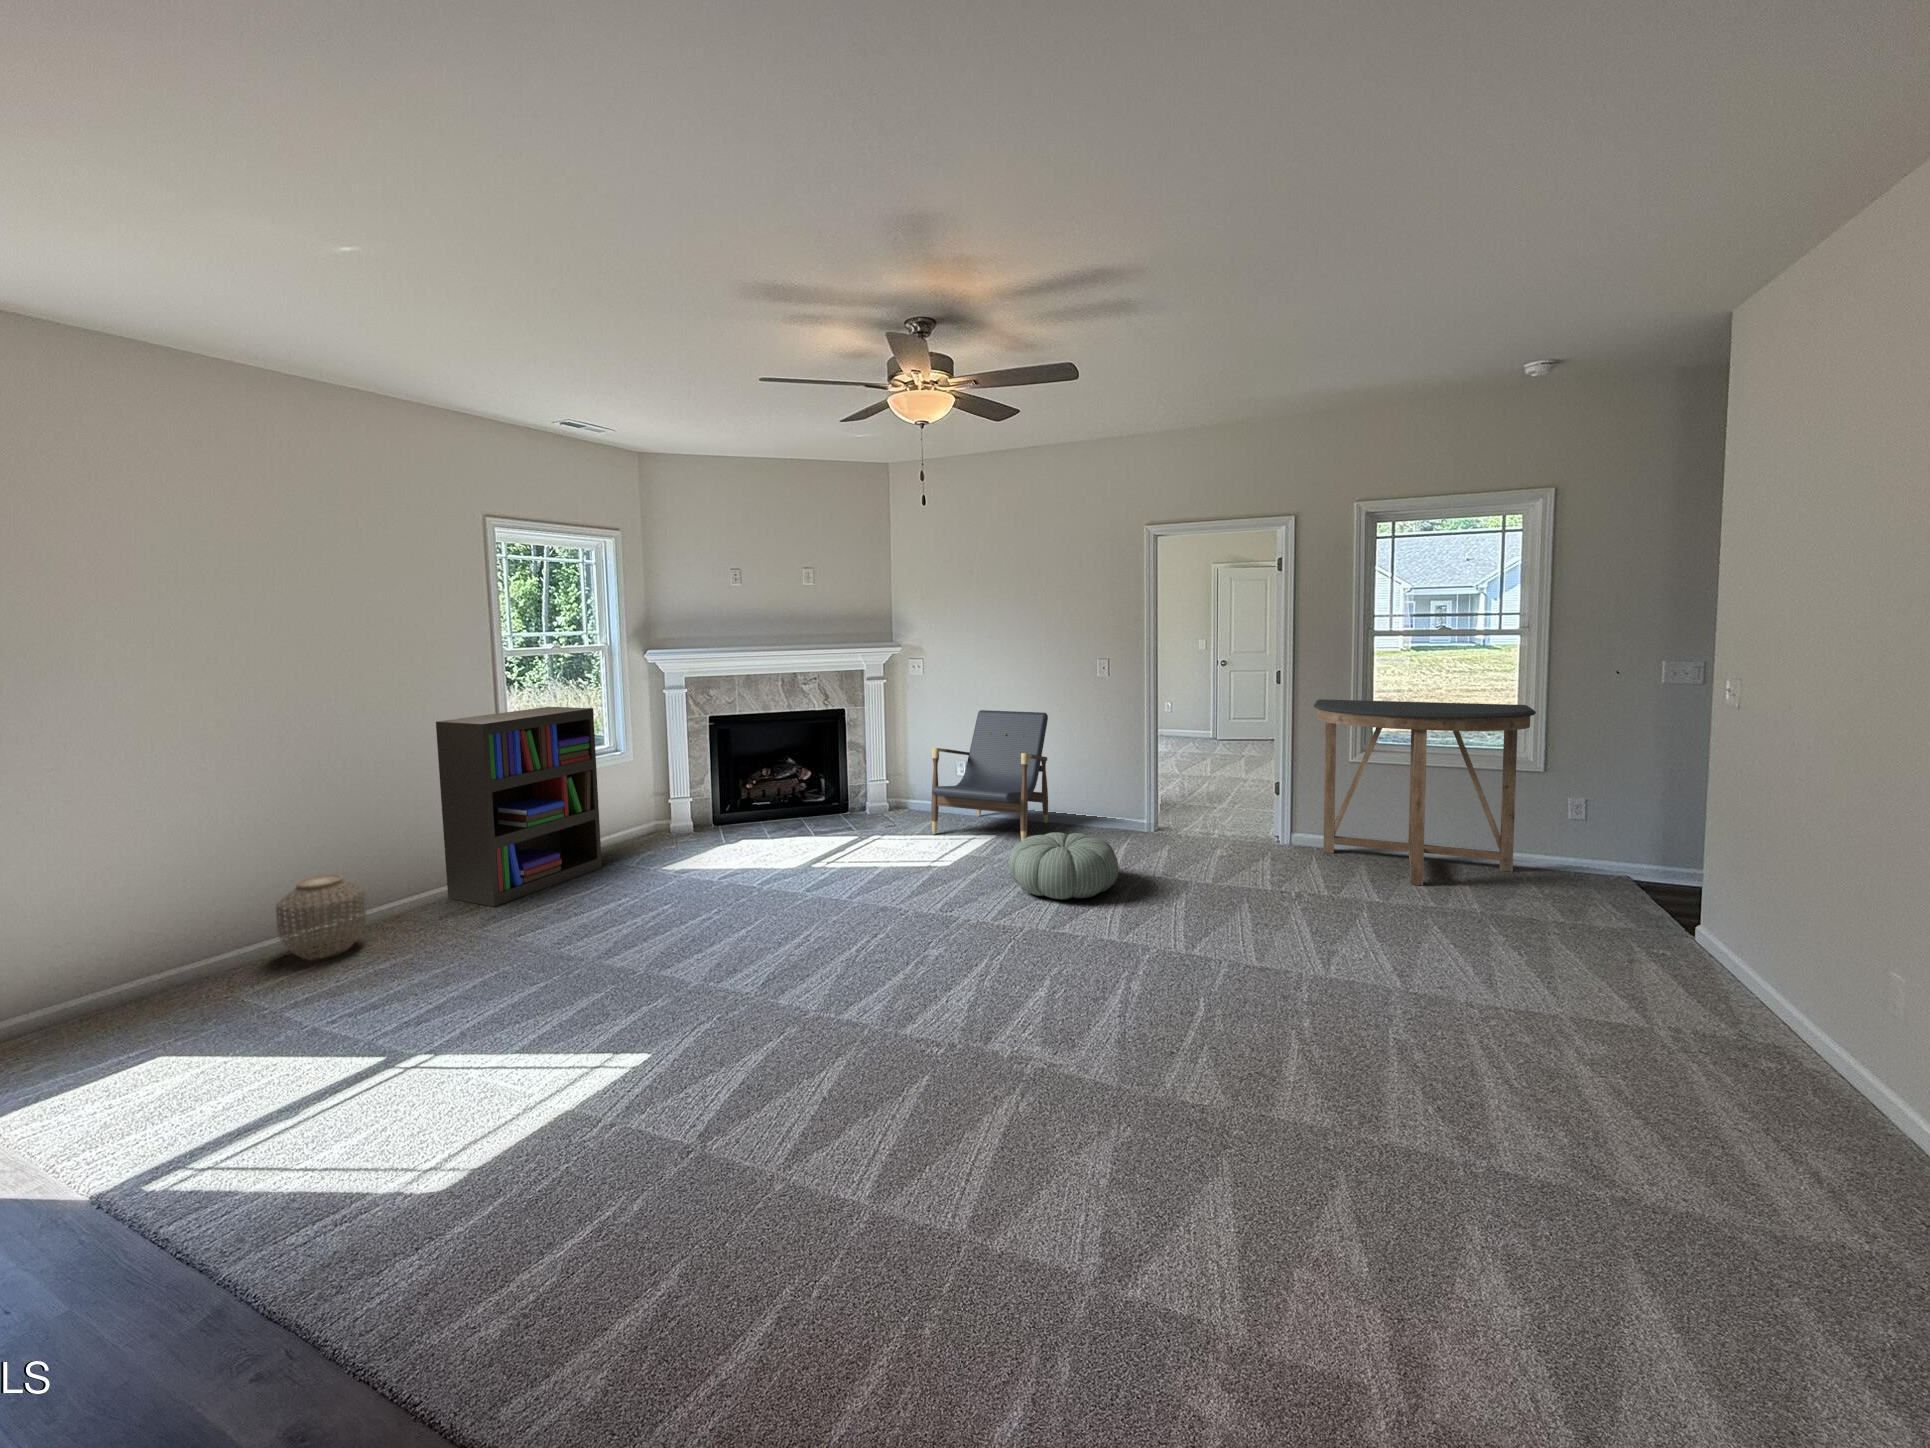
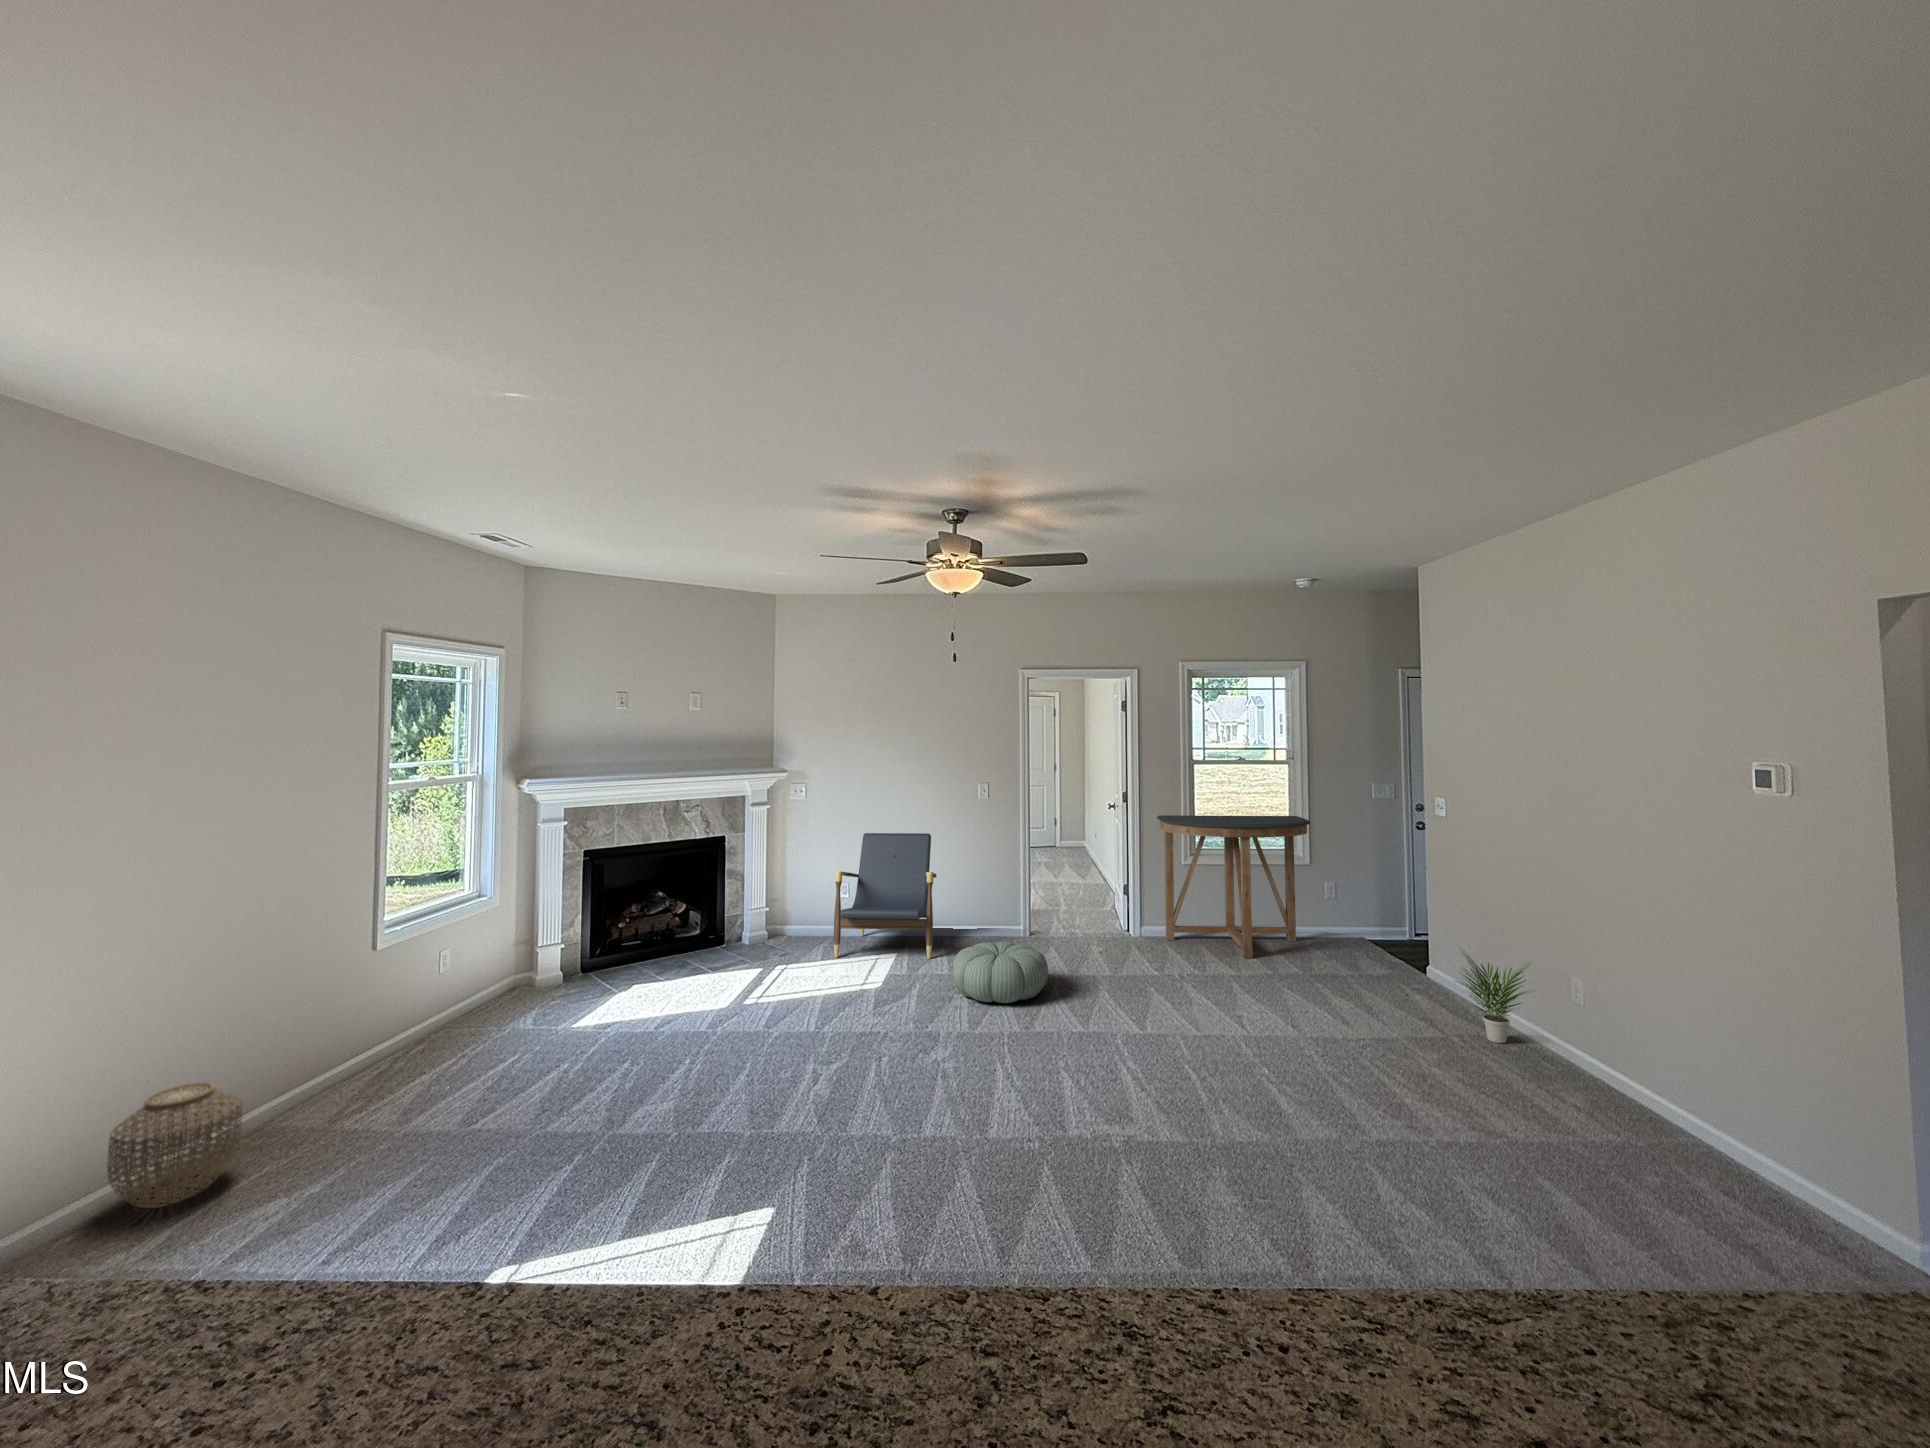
bookshelf: present [436,707,602,907] -> none [300,847,493,1099]
potted plant: none [1649,901,1811,1051] -> present [1459,953,1532,1043]

